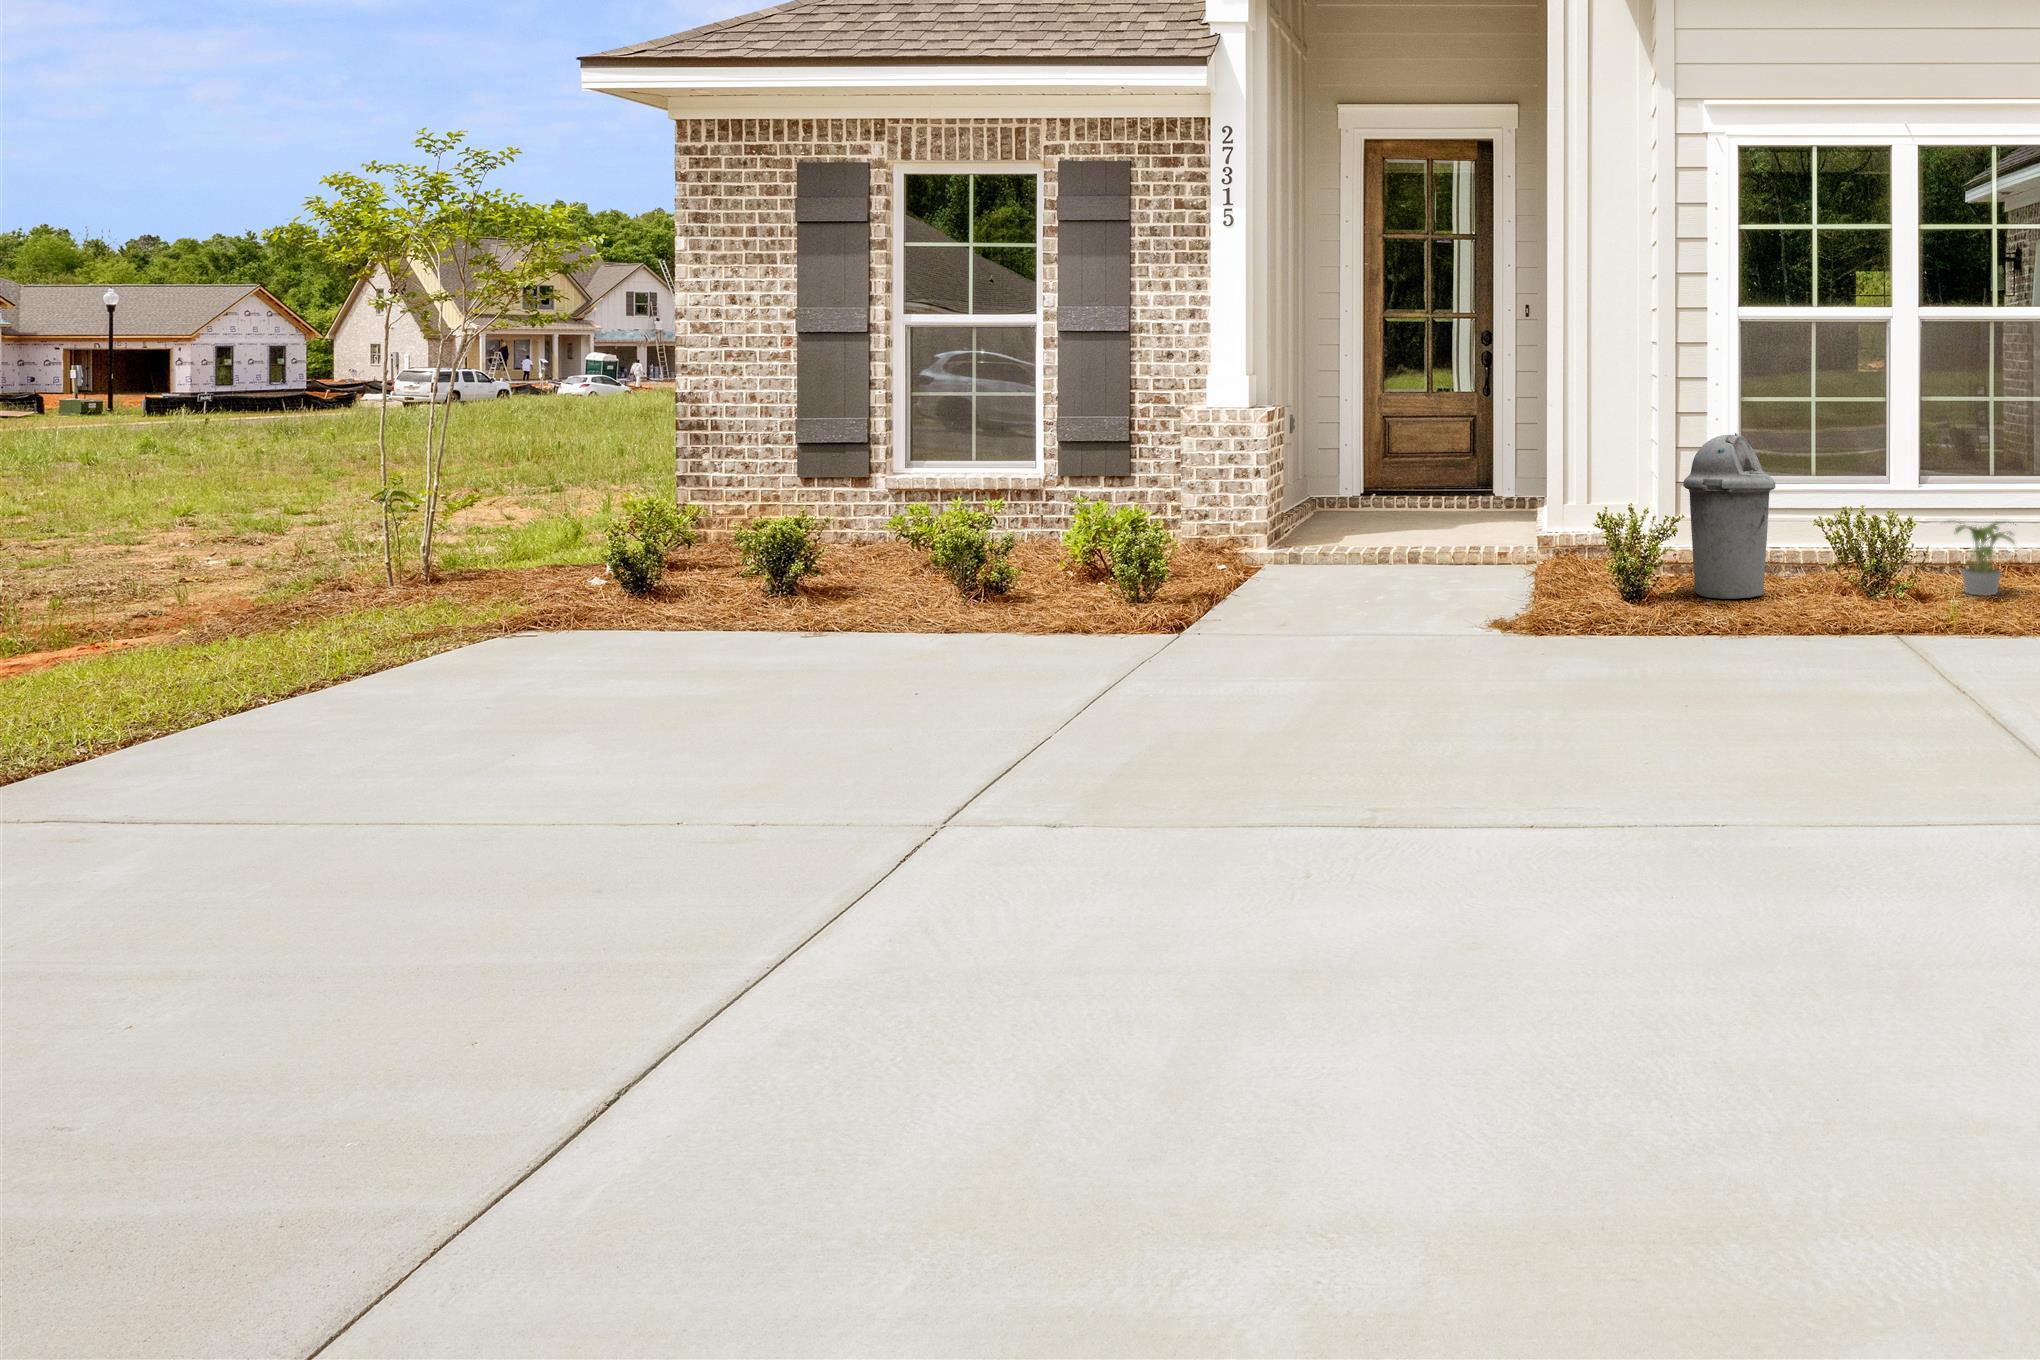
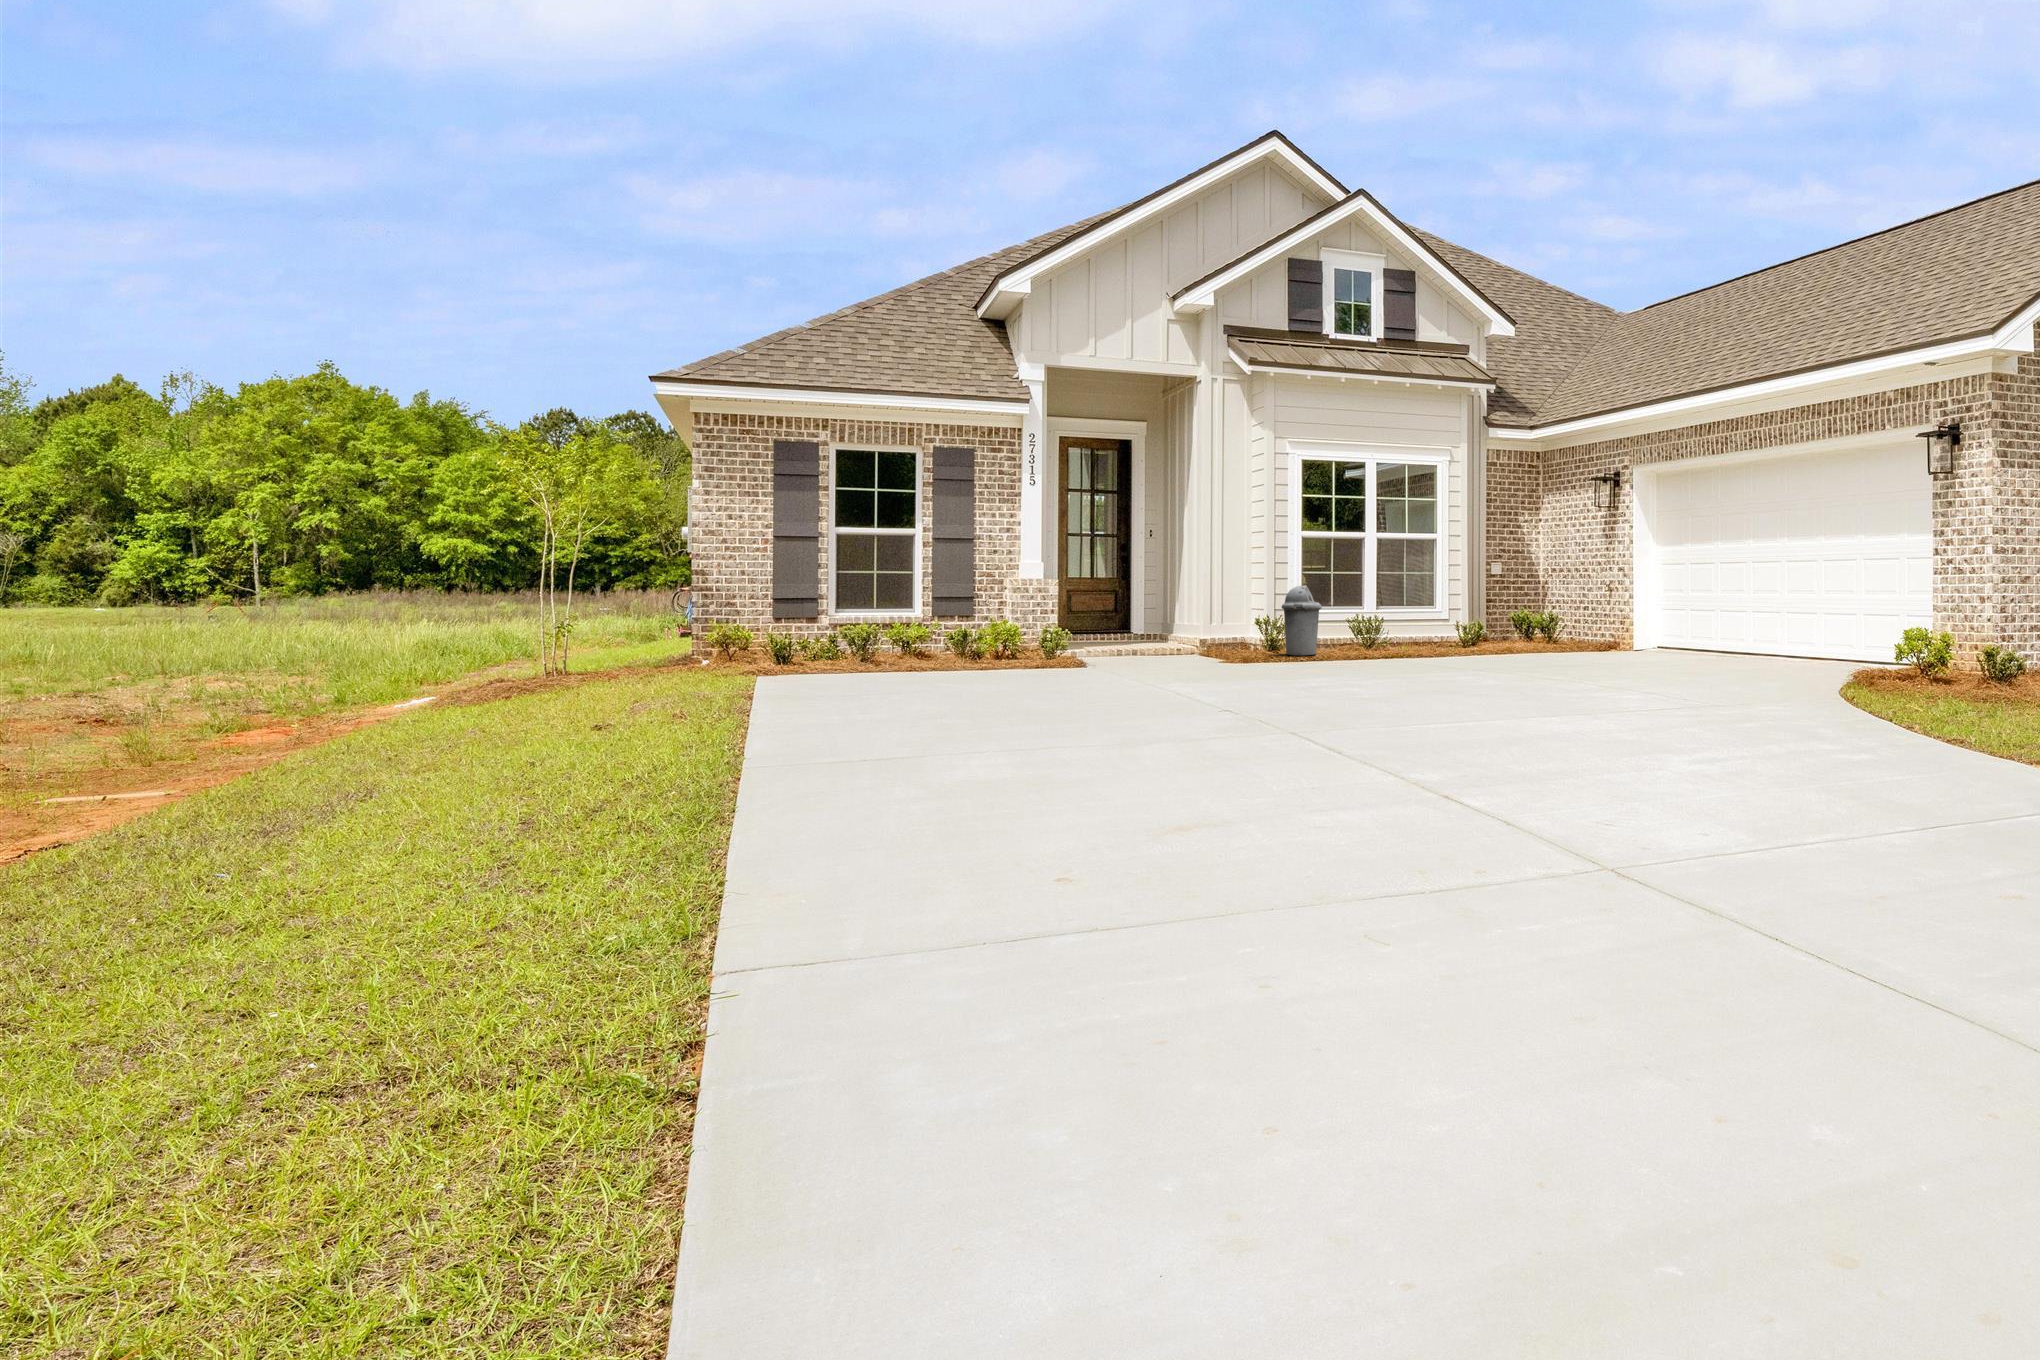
potted plant: present [1954,520,2016,596] -> none [1387,622,1418,652]

